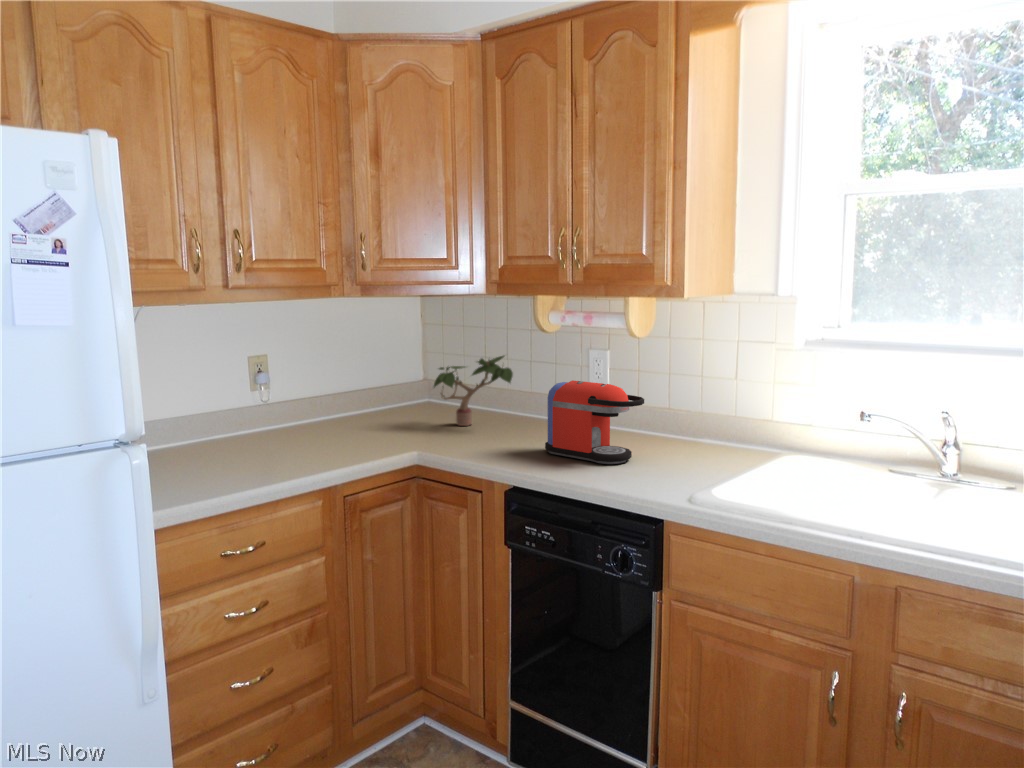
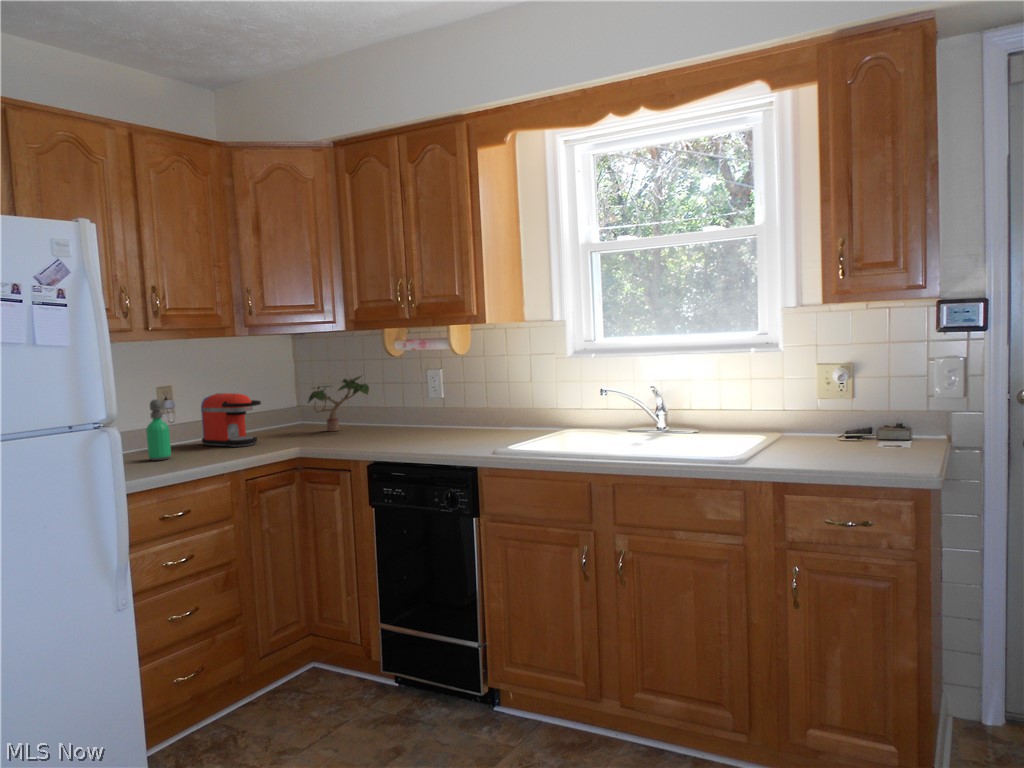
coffee maker: present [545,380,644,464] -> present [201,393,261,447]
soap dispenser: none [222,382,253,462] -> present [146,399,171,461]

